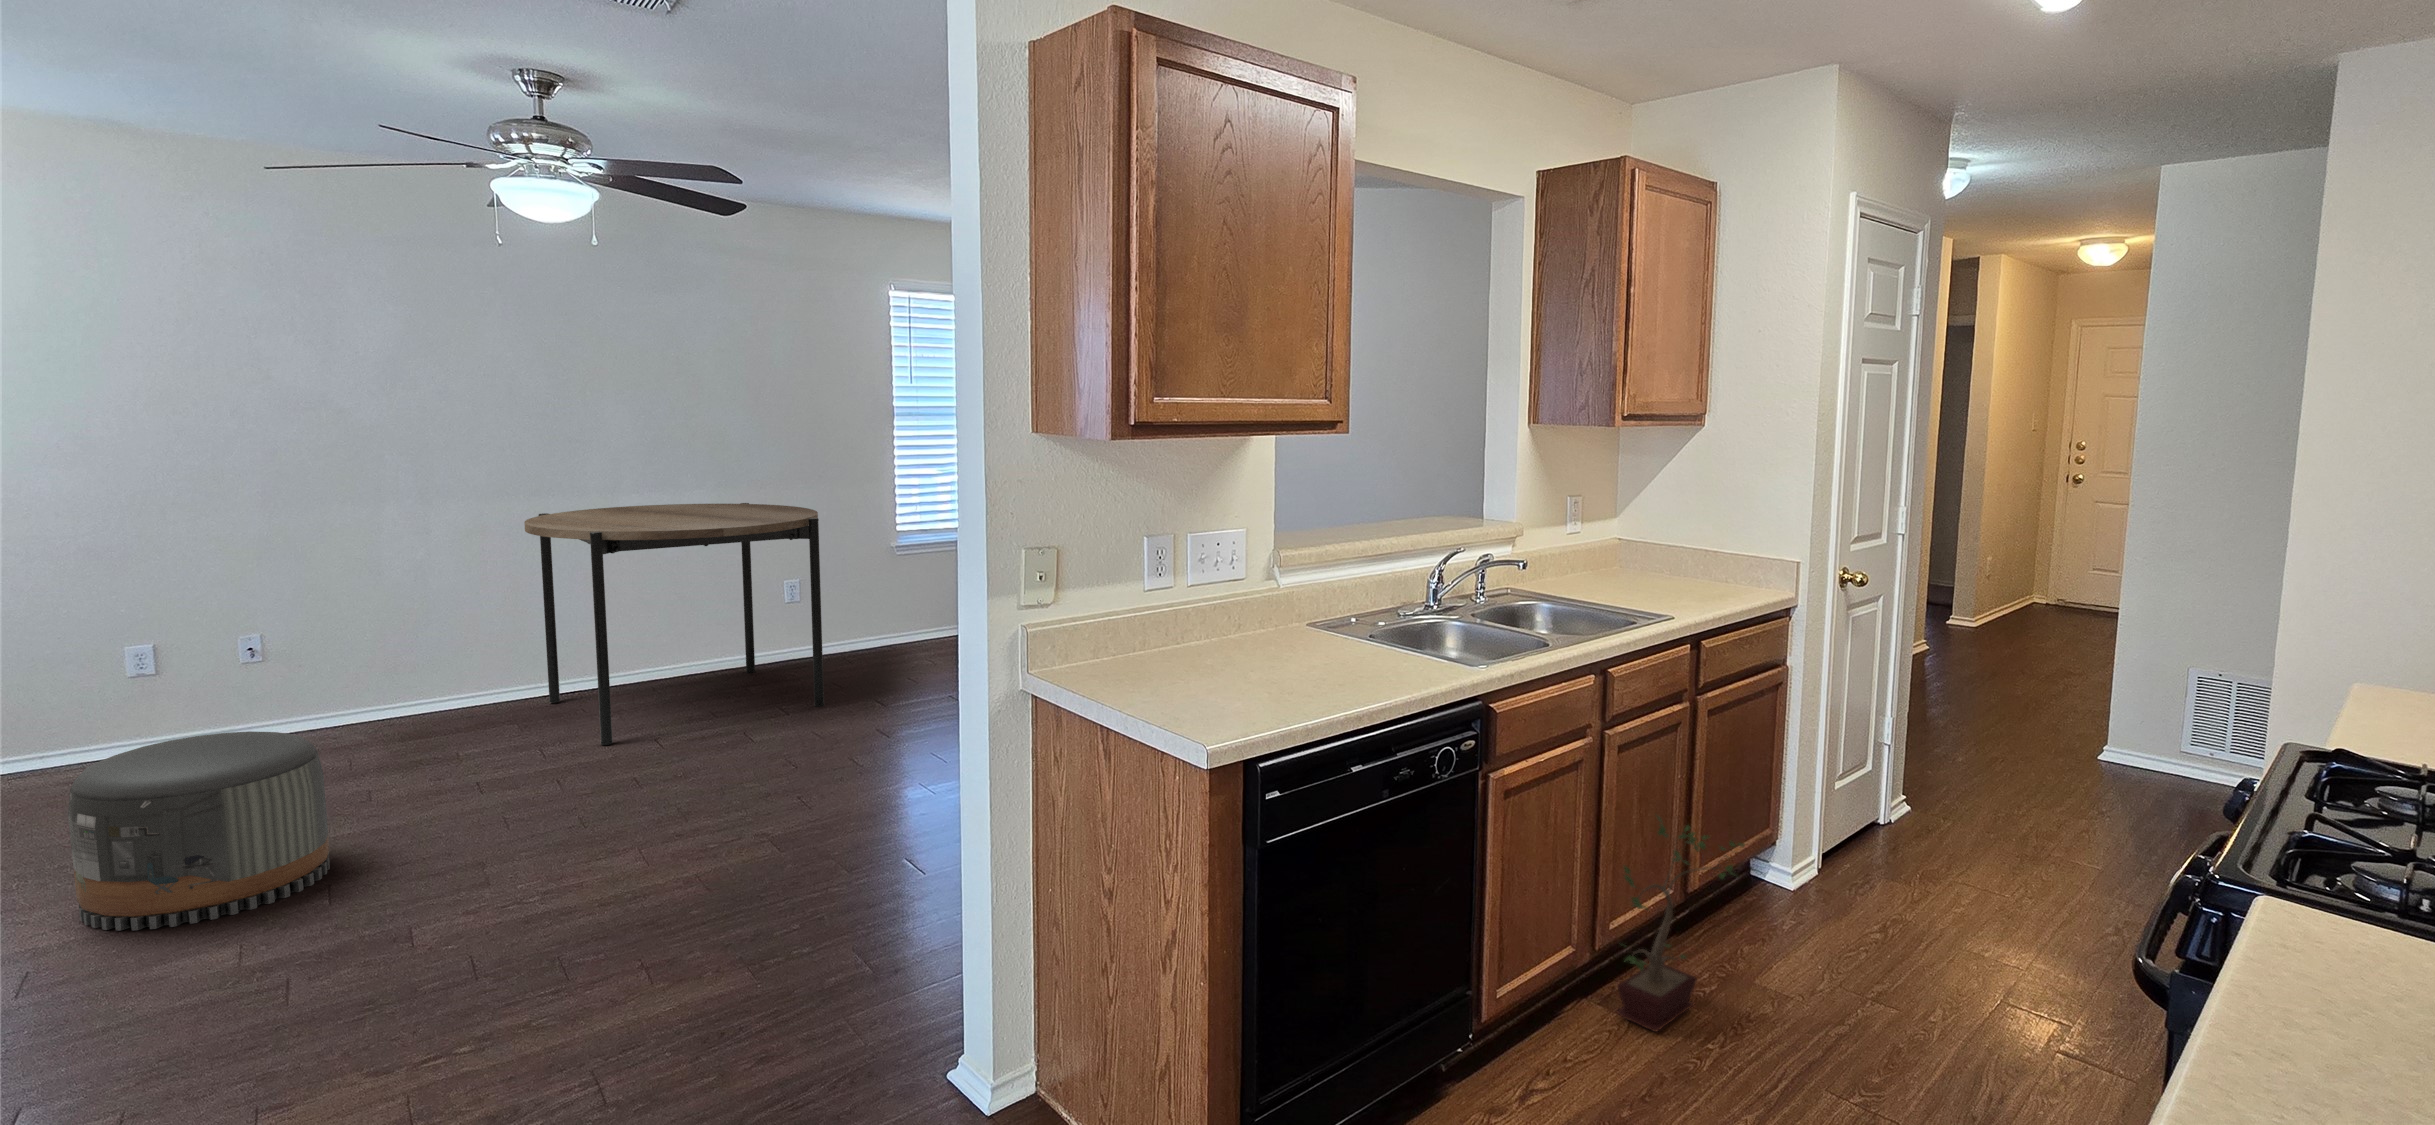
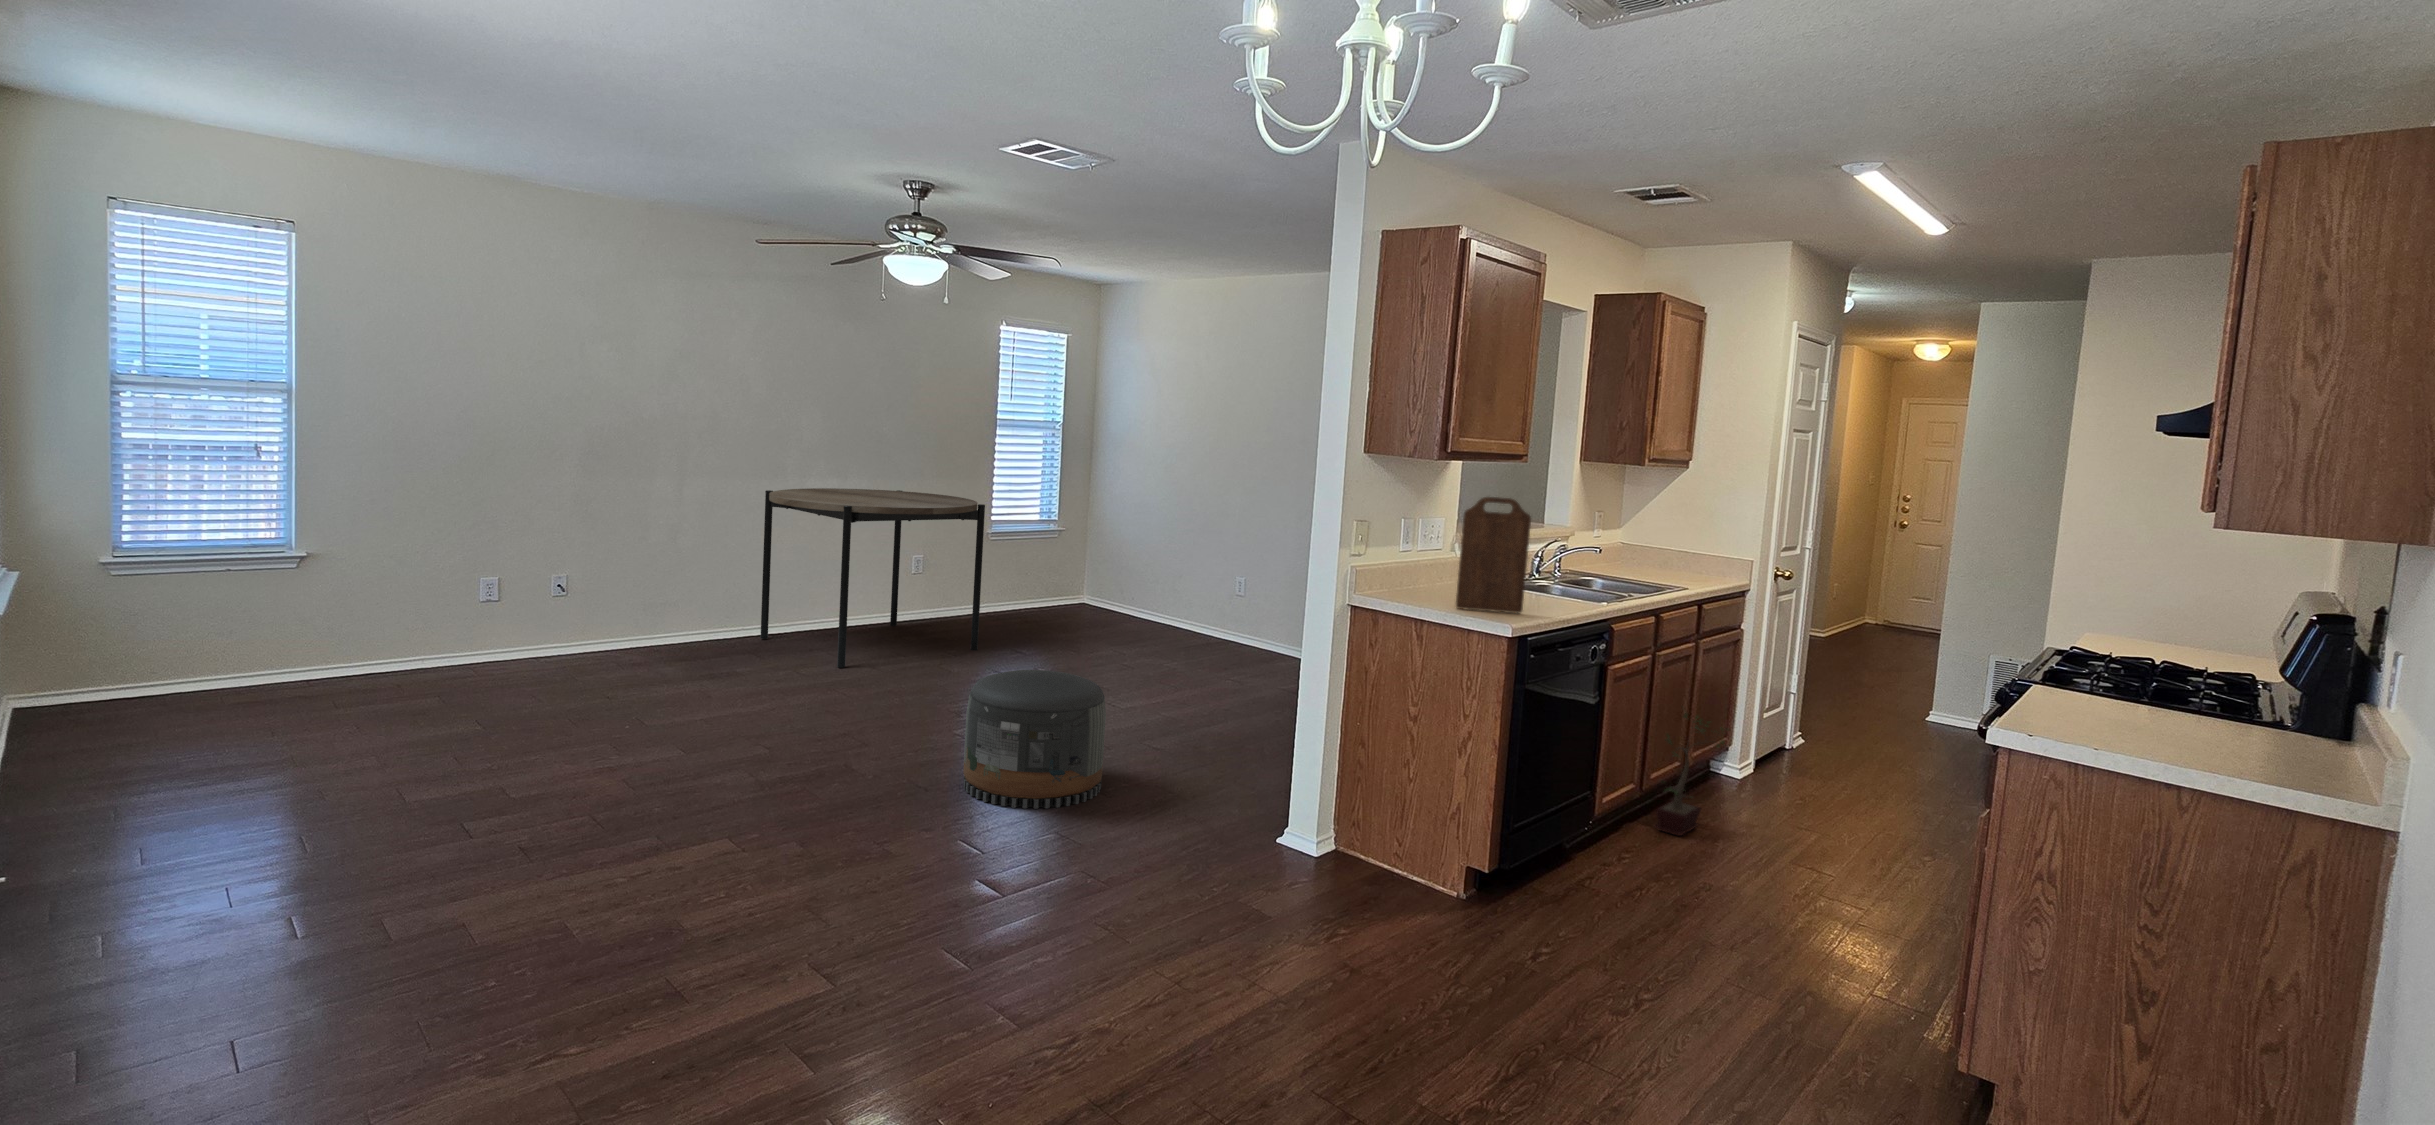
cutting board: none [1171,500,1291,707] -> present [1456,497,1531,613]
pouf: present [68,731,330,931] -> present [963,670,1106,809]

